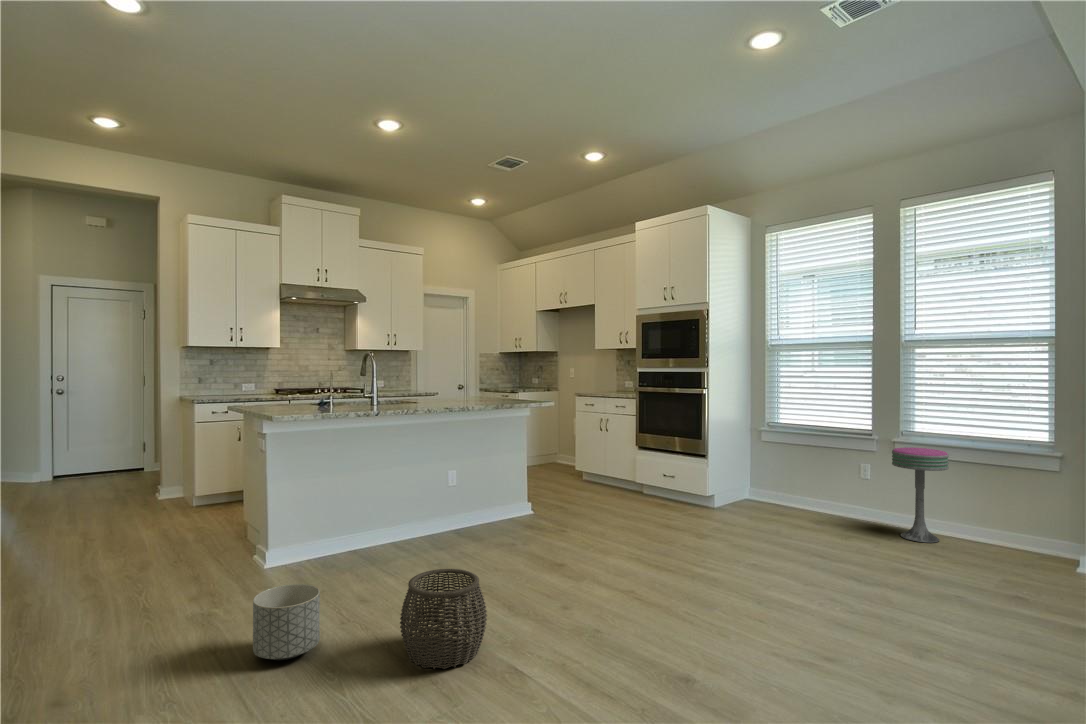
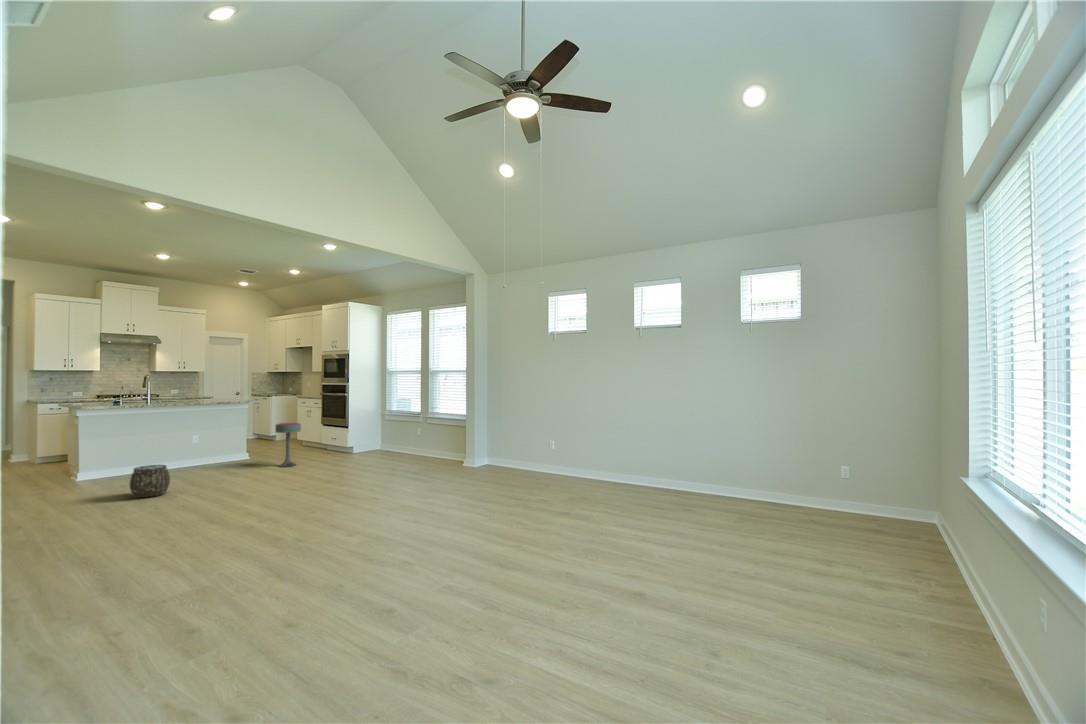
bar stool: present [892,447,949,543] -> present [275,423,301,467]
planter: present [253,584,320,660] -> none [62,473,95,500]

